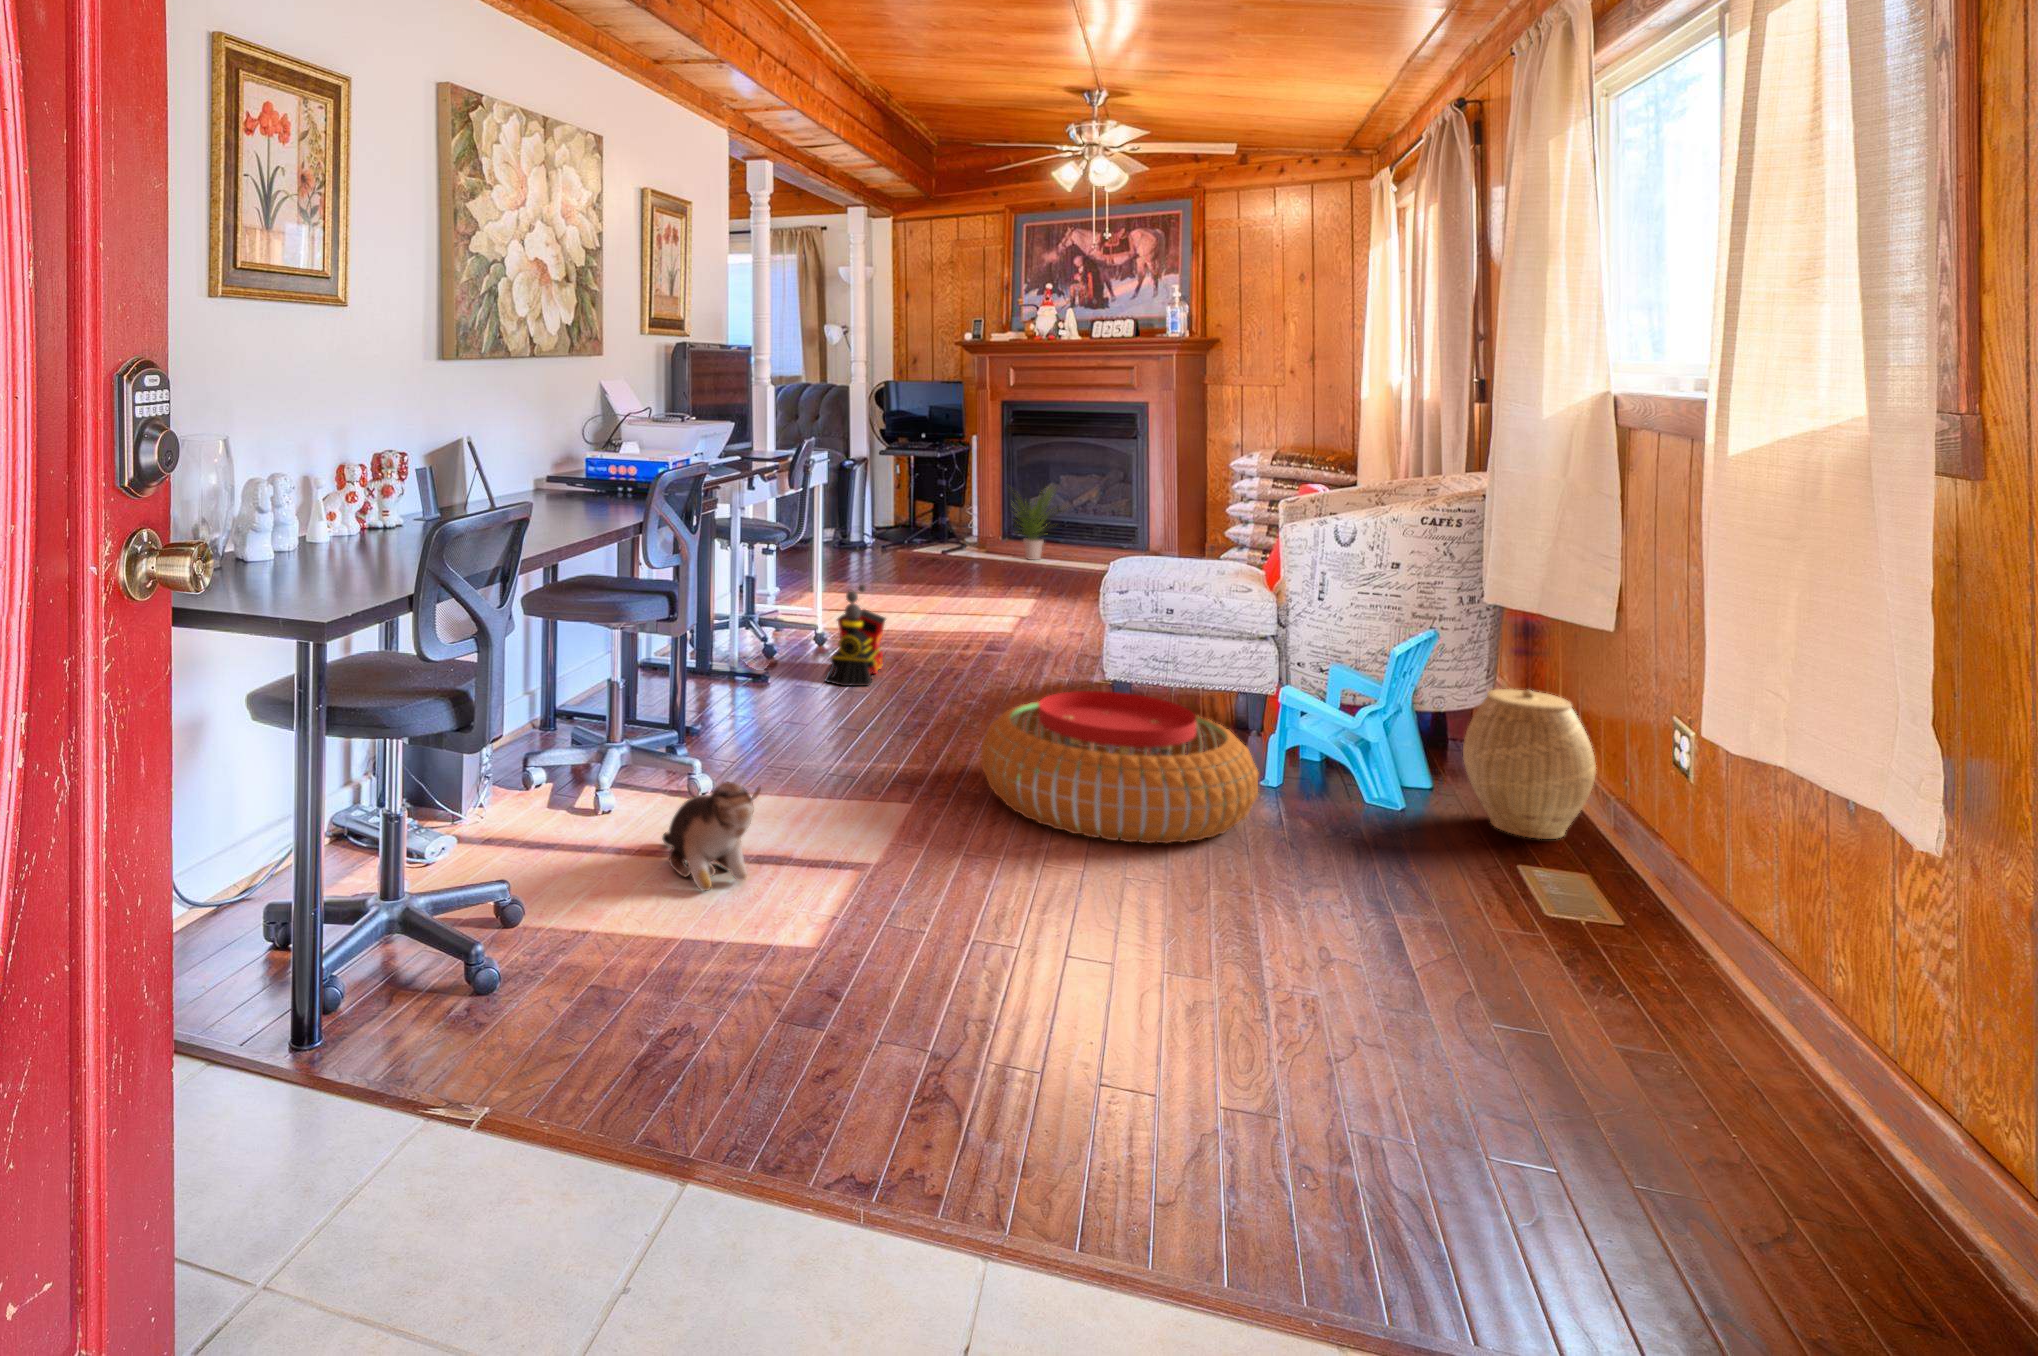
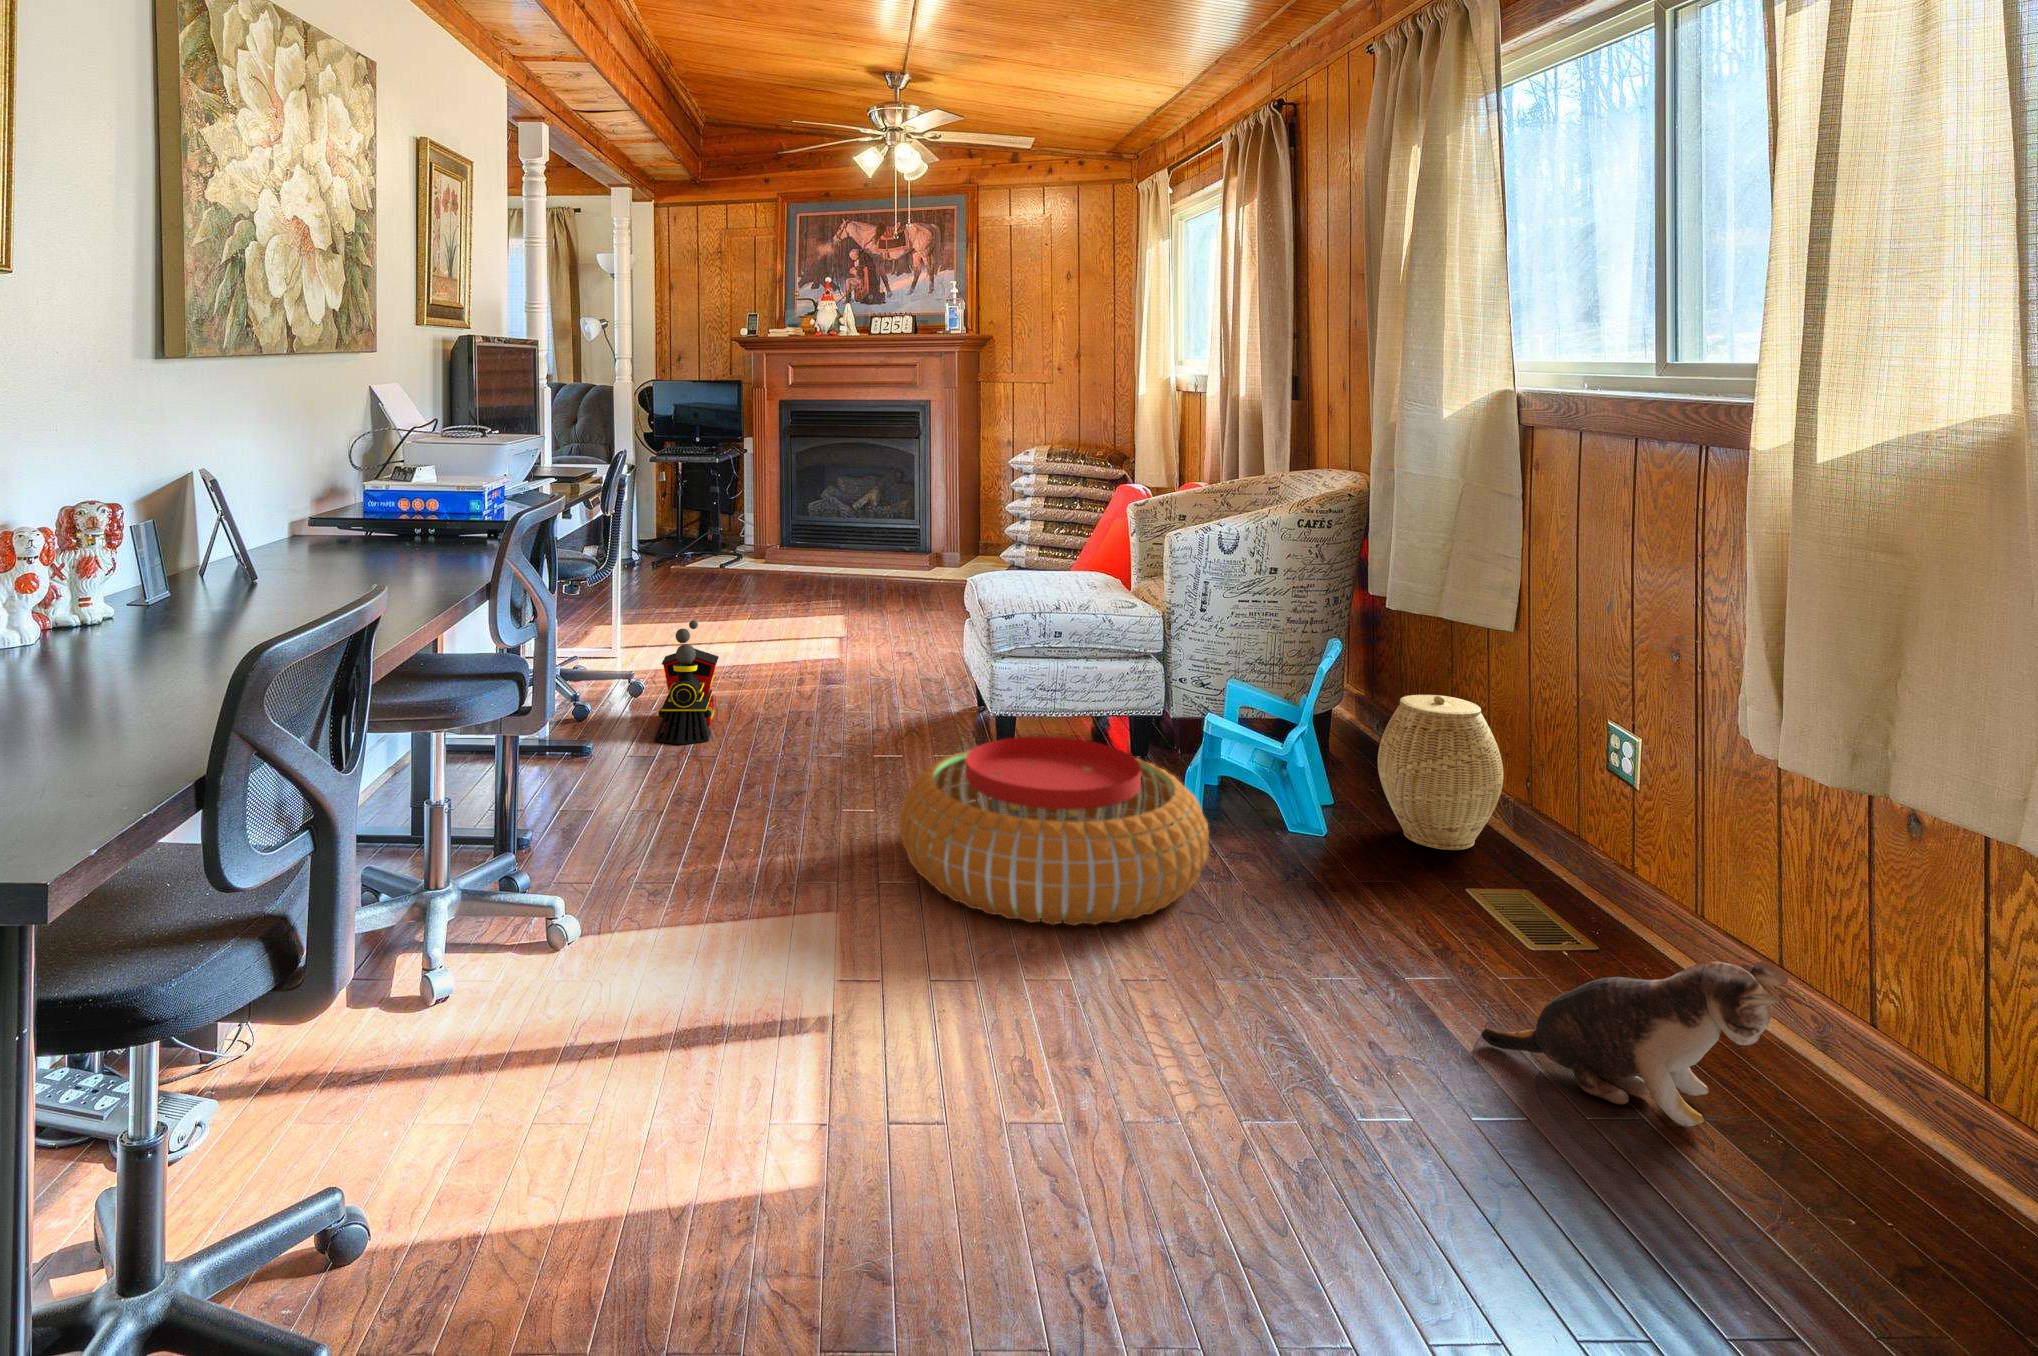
potted plant: present [1013,488,1067,560] -> none [776,484,852,566]
plush toy: present [662,782,761,891] -> present [1482,961,1788,1127]

